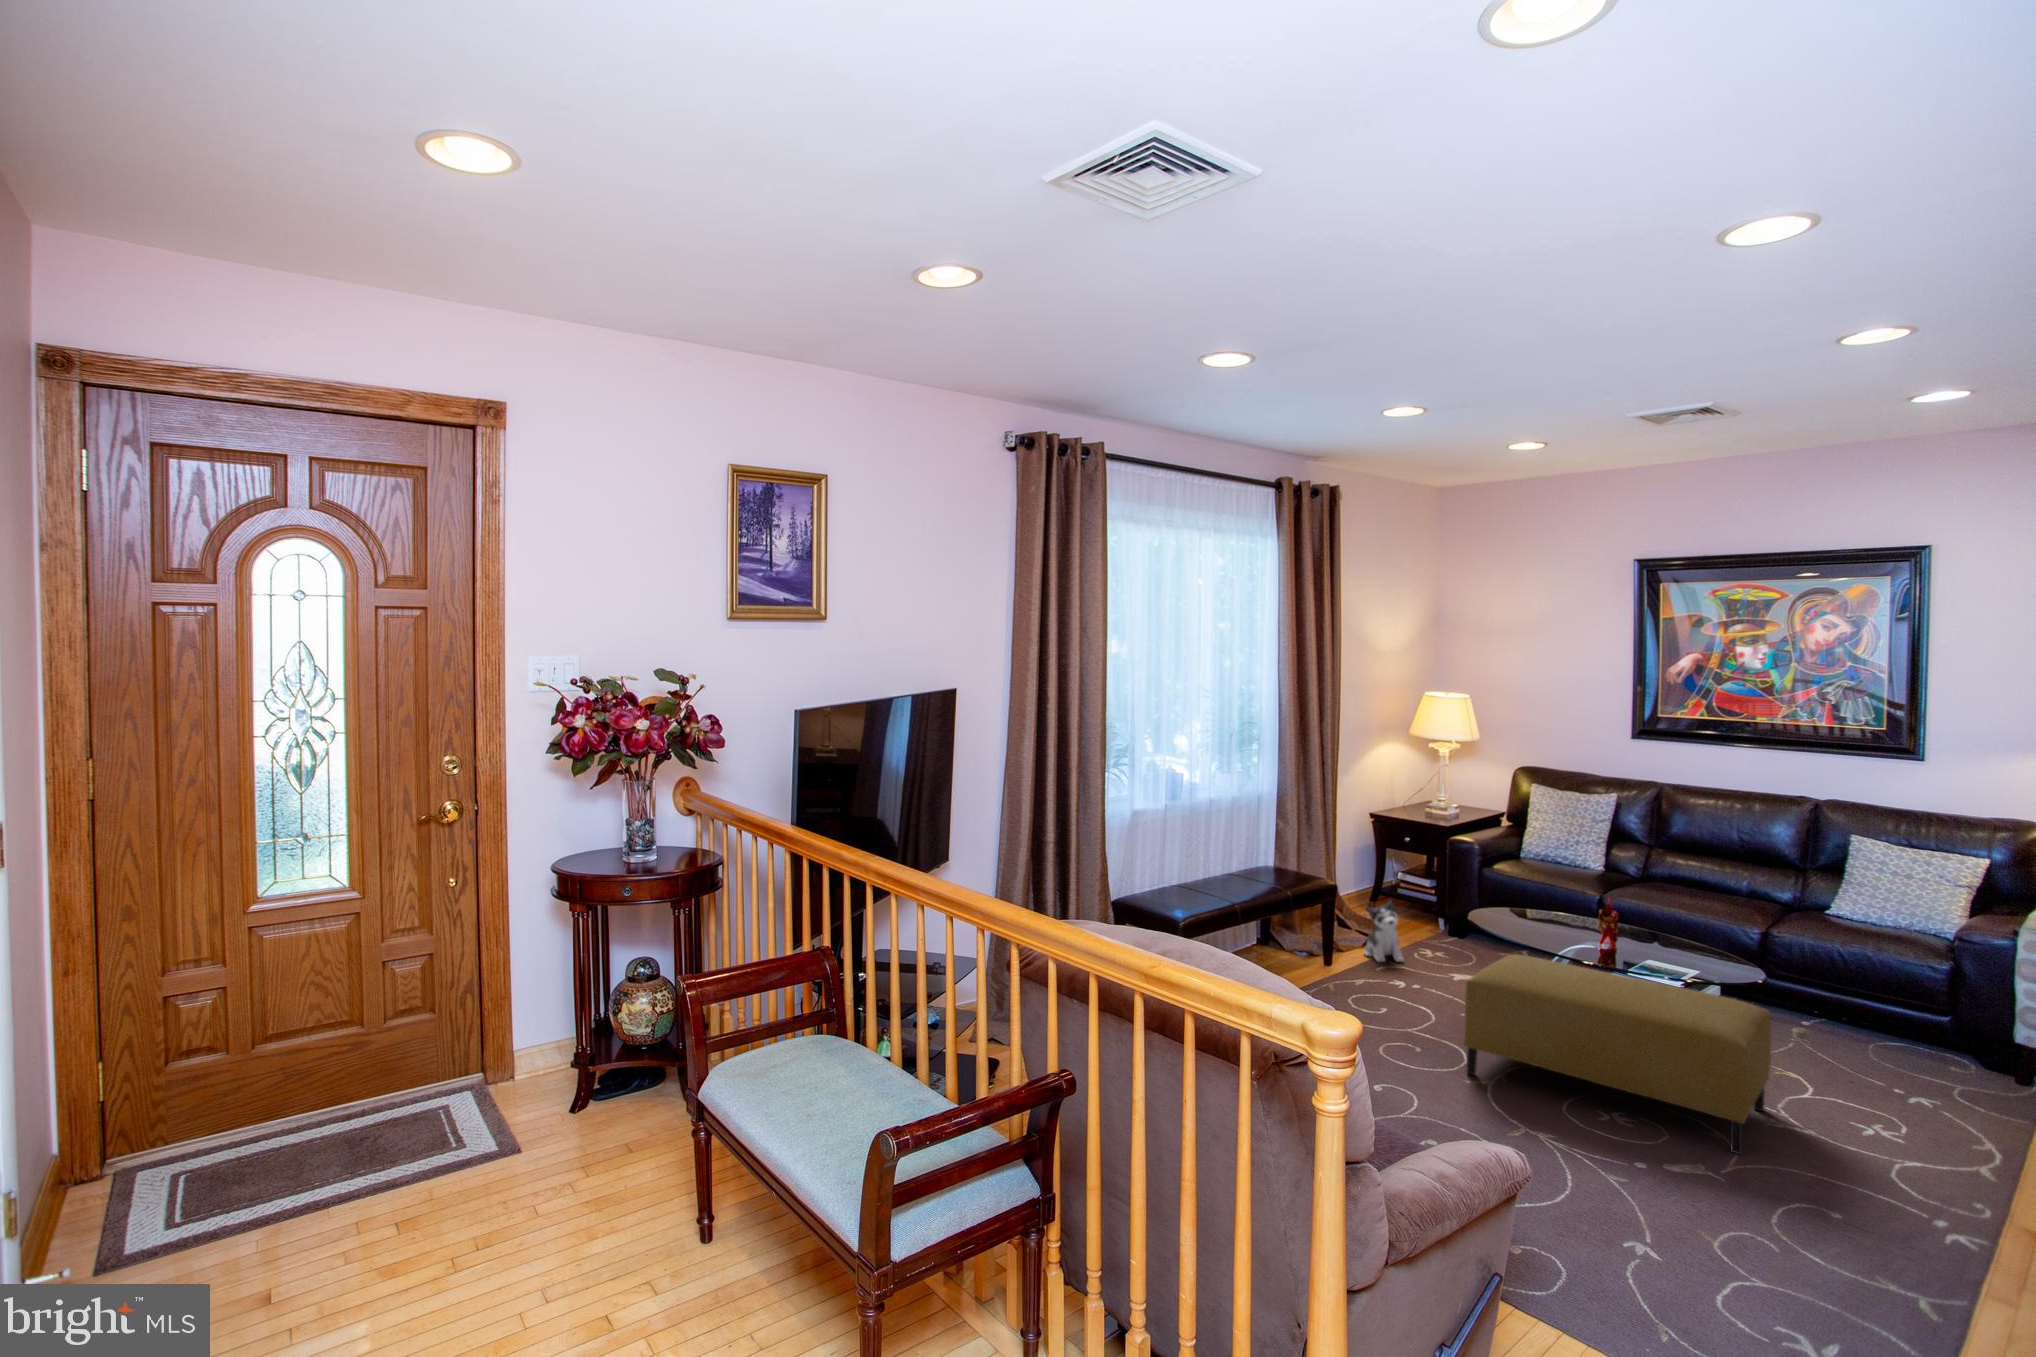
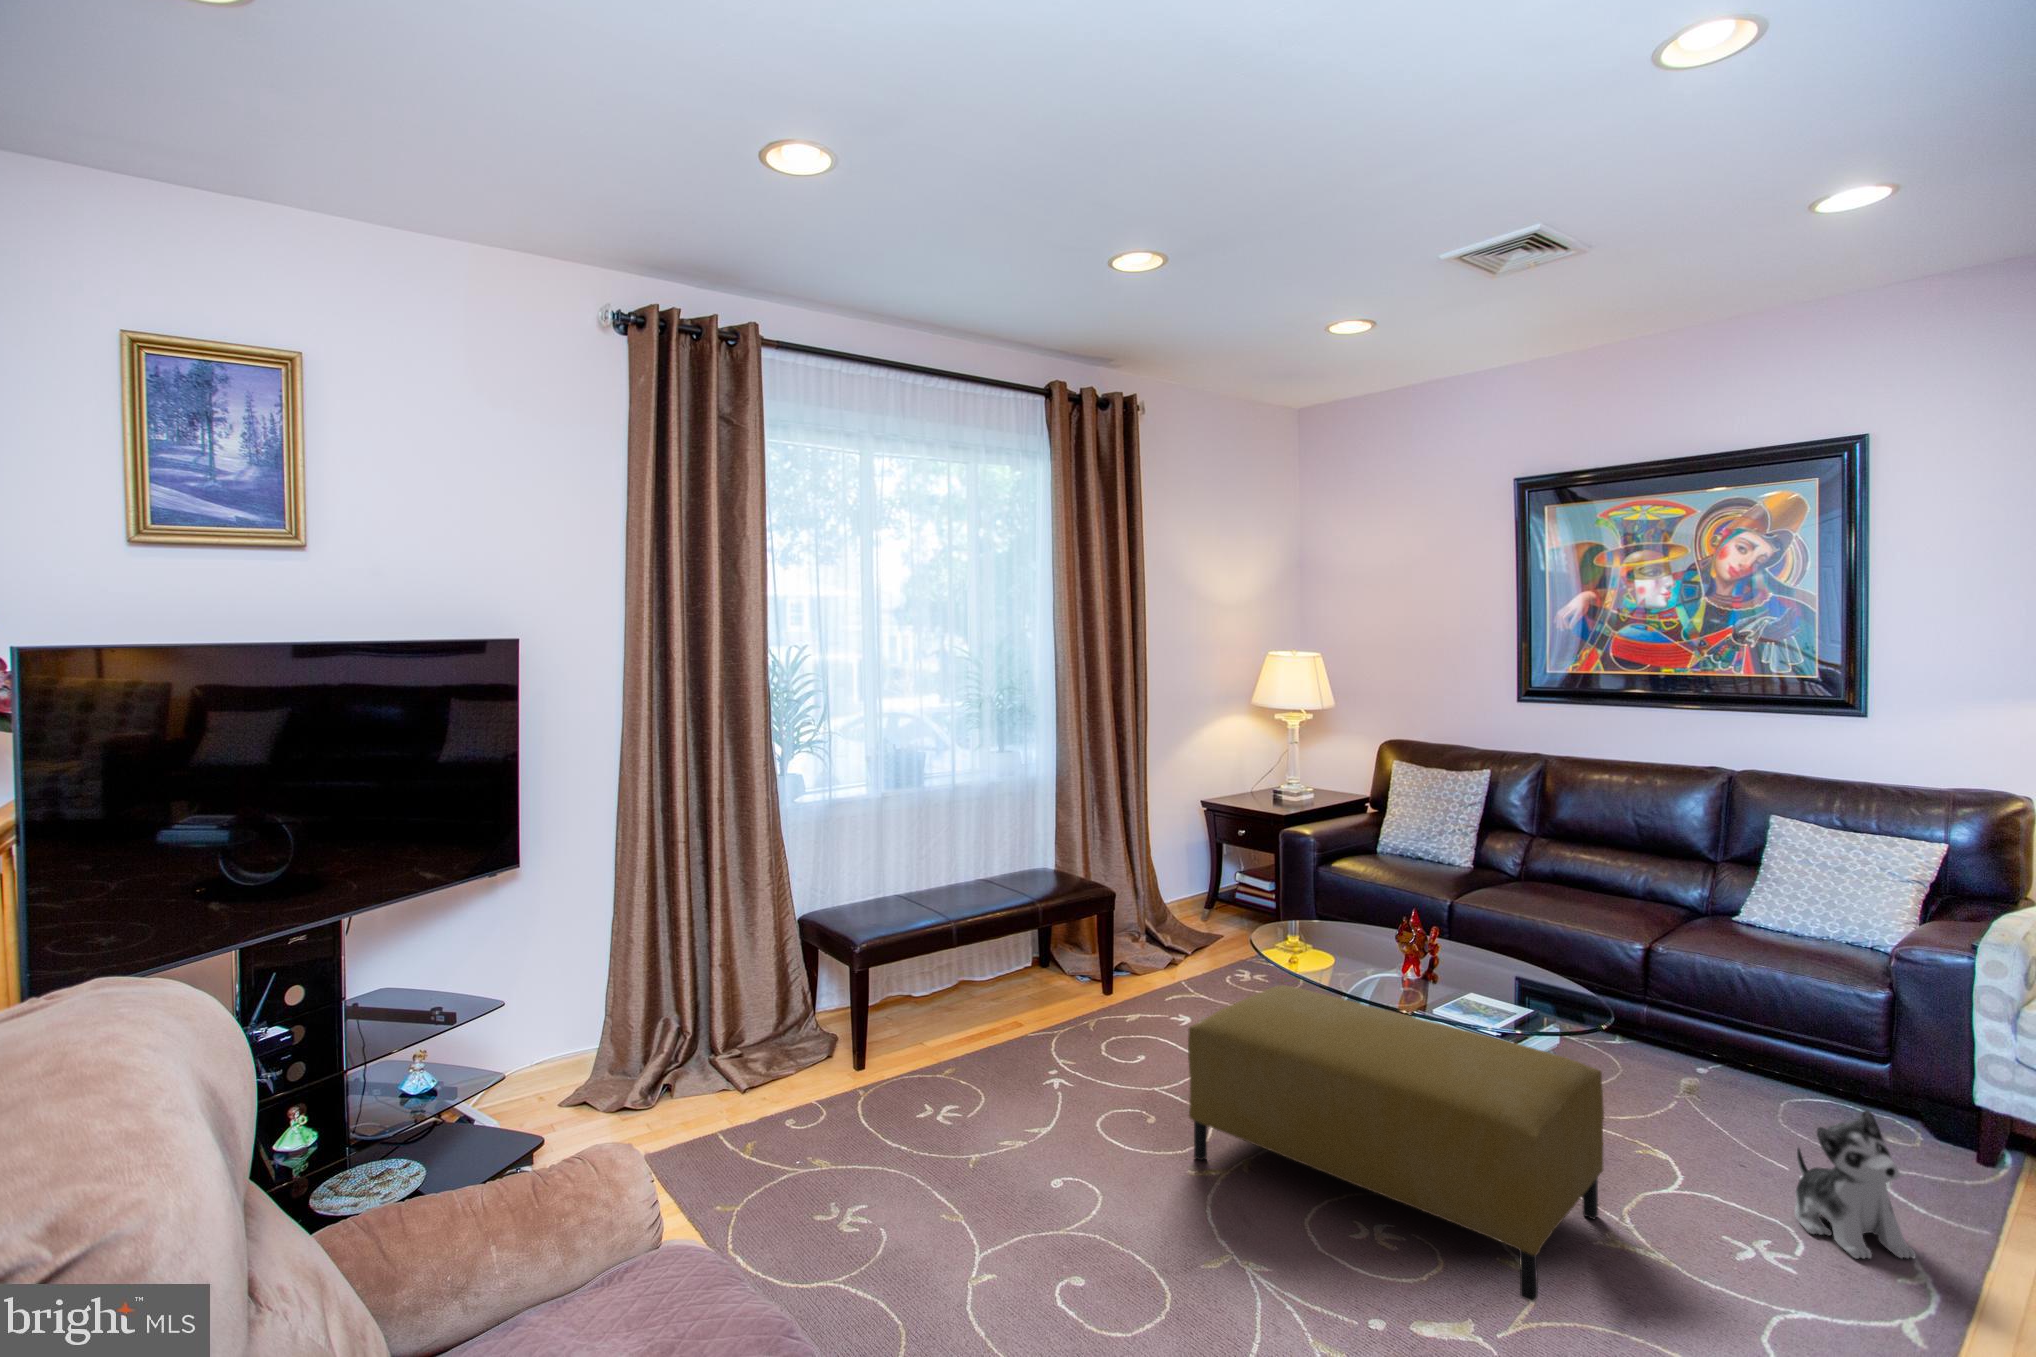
plush toy: present [1364,900,1404,962] -> present [1794,1110,1915,1259]

